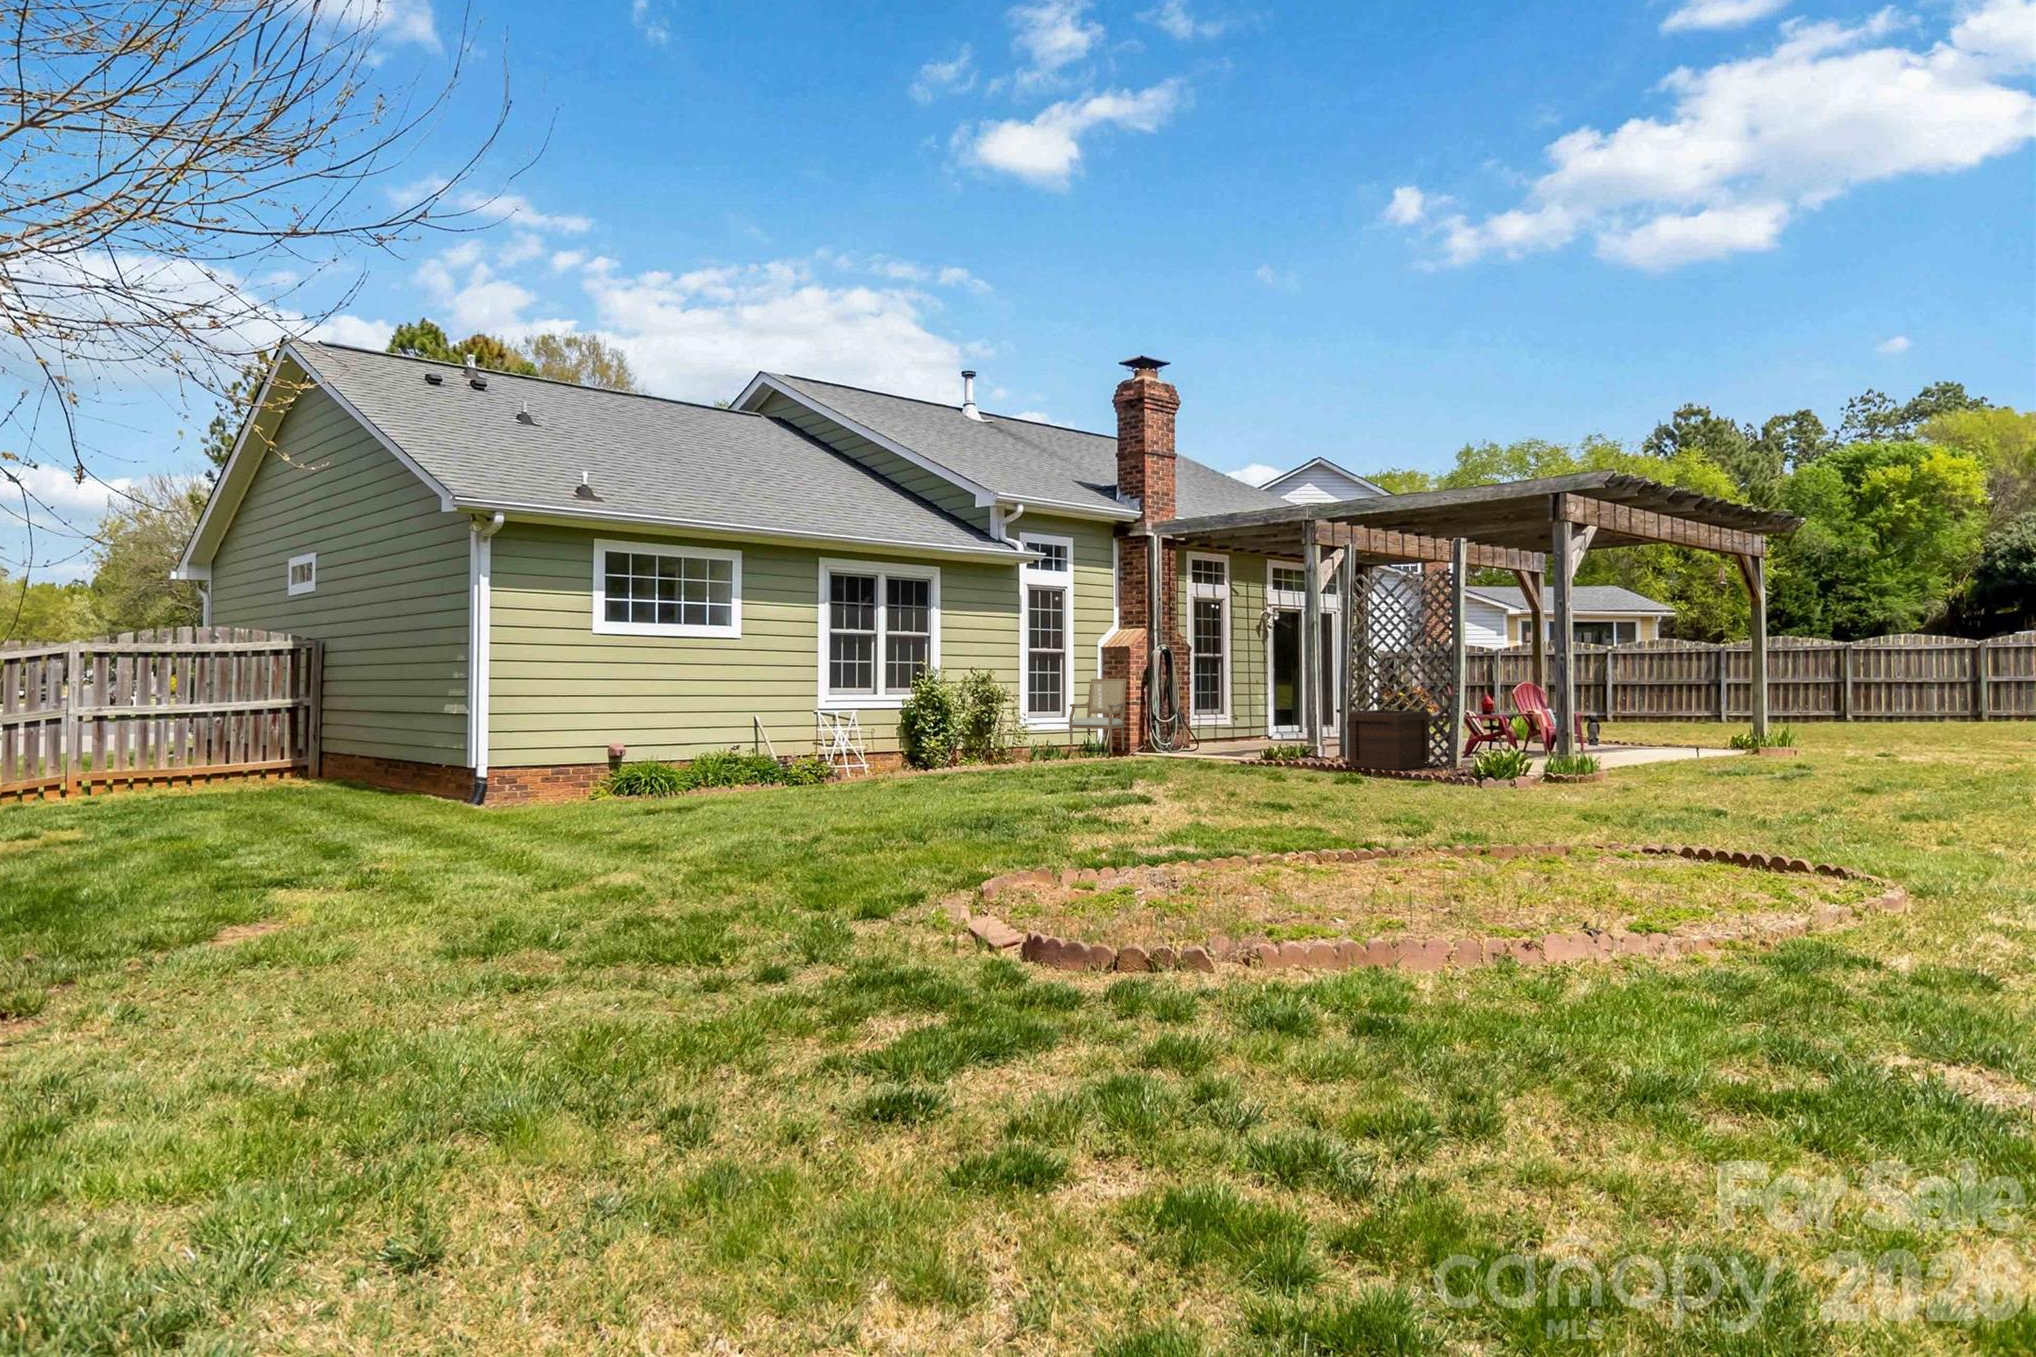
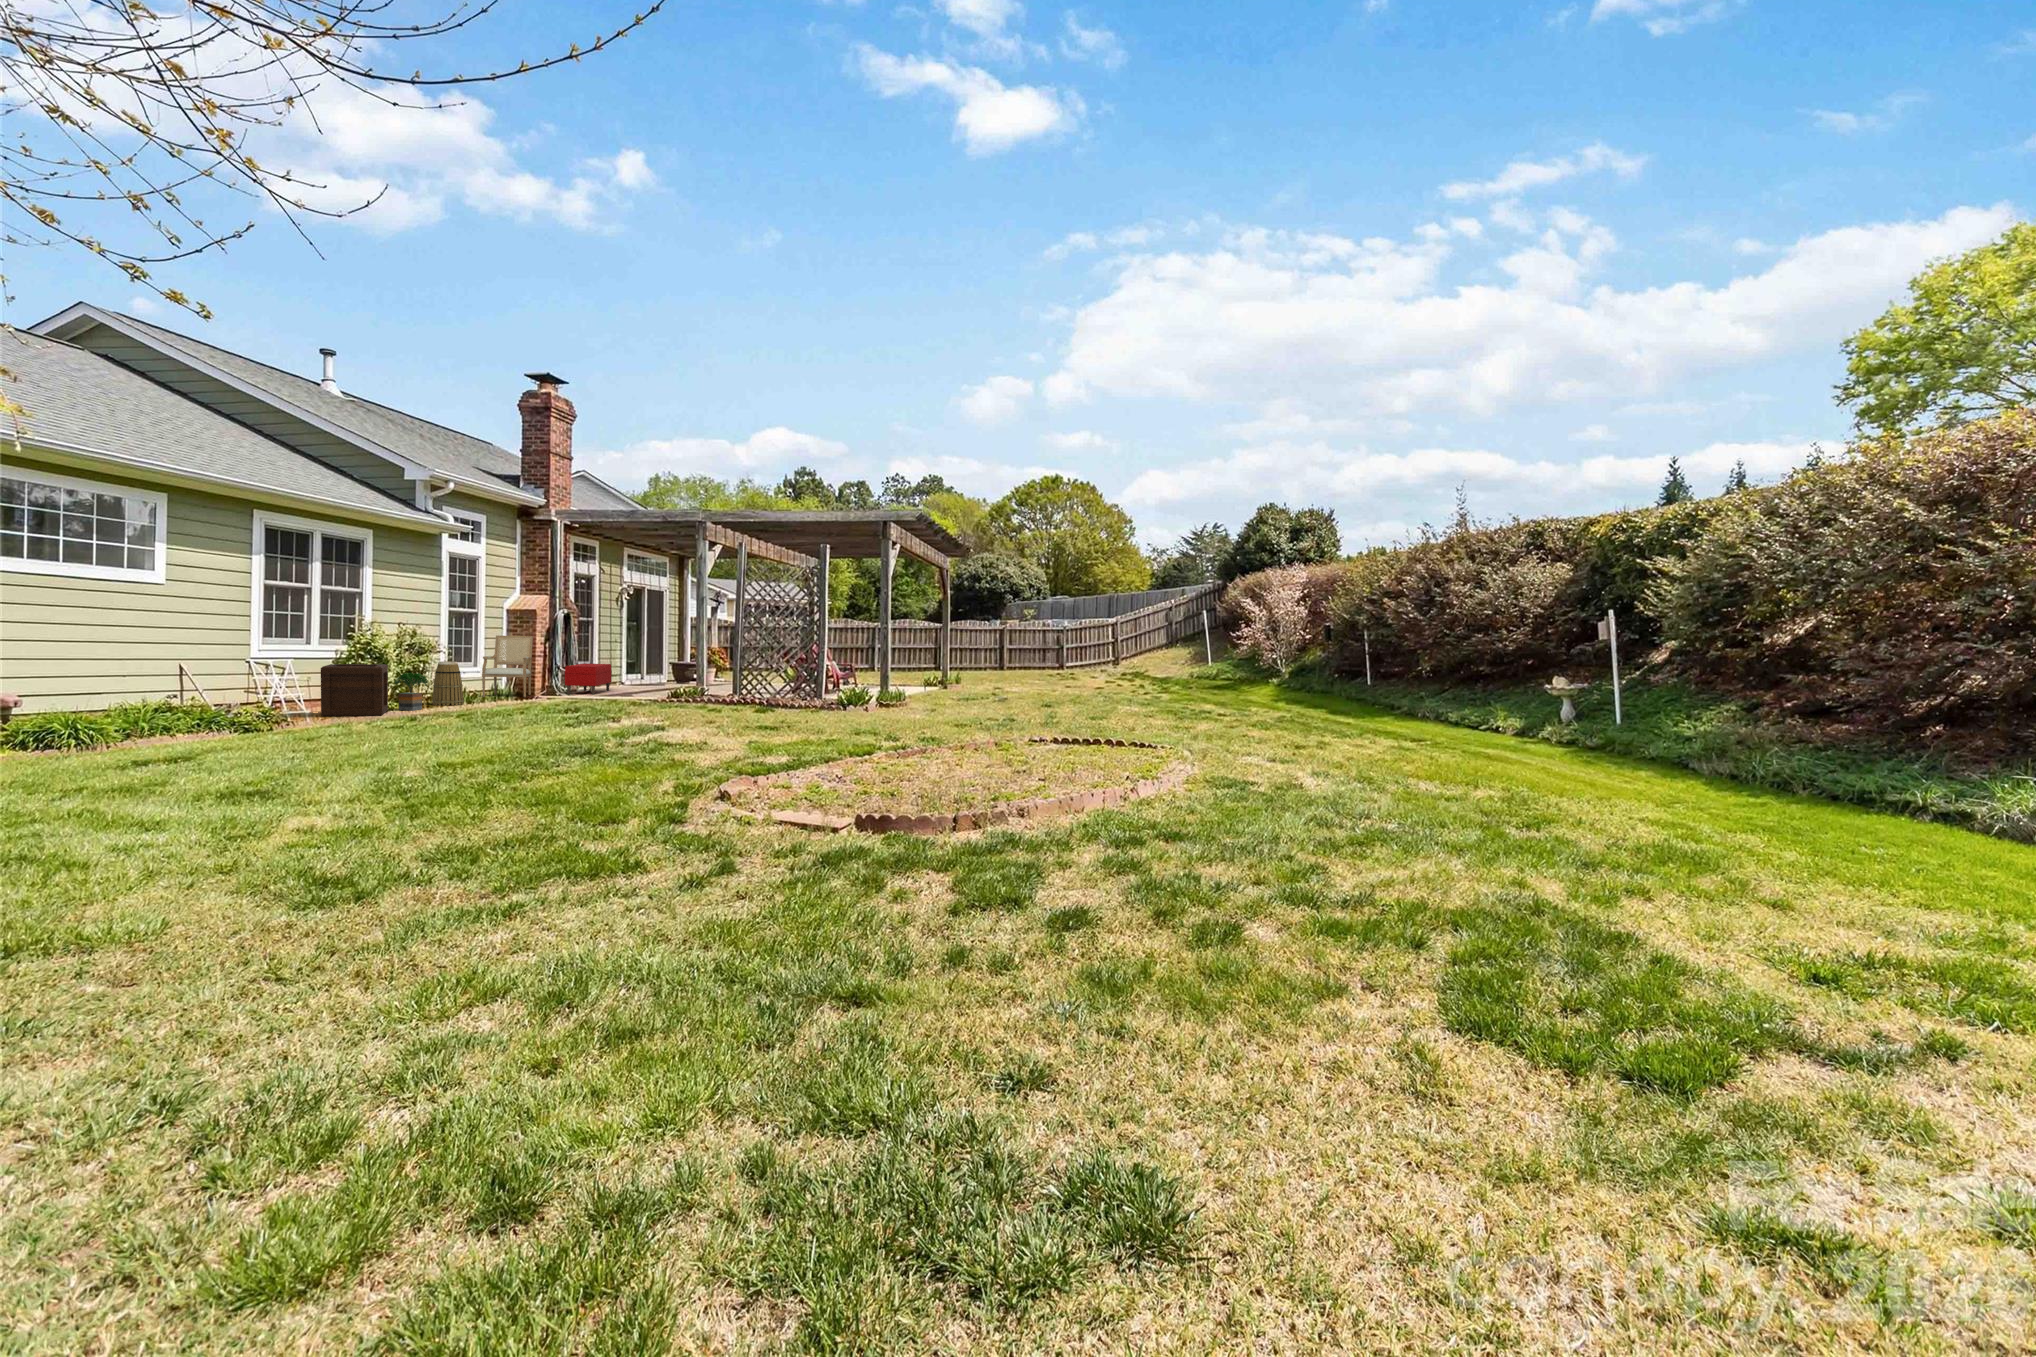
basket: none [1000,710,1031,762] -> present [432,661,464,705]
wooden crate: present [1349,710,1430,771] -> present [321,664,388,717]
bench: none [1163,711,1229,751] -> present [565,664,612,695]
potted tree: none [950,723,983,767] -> present [395,672,428,711]

